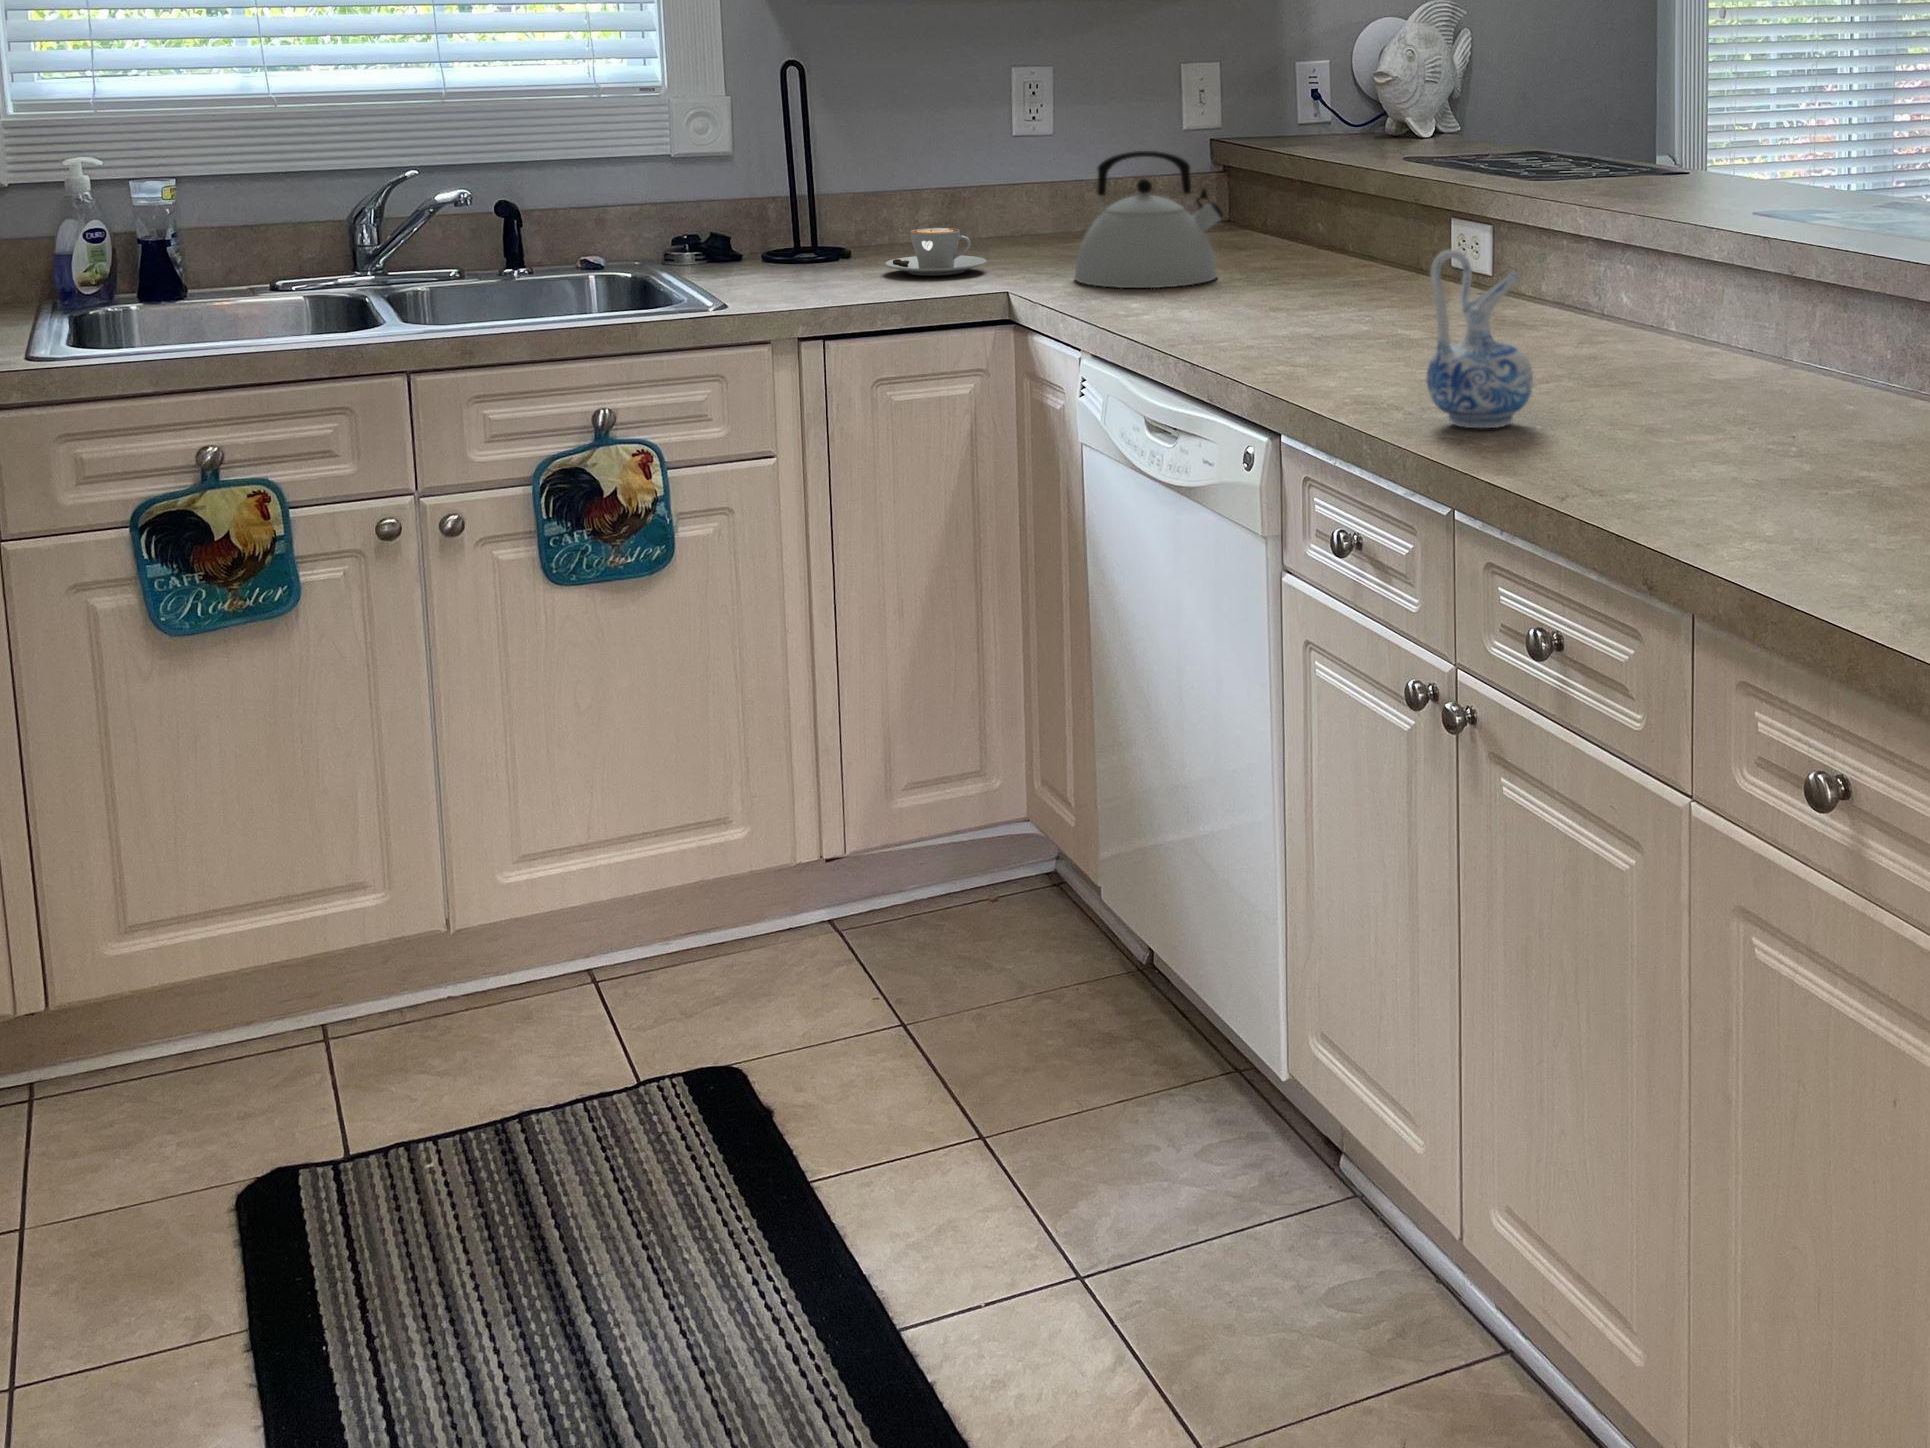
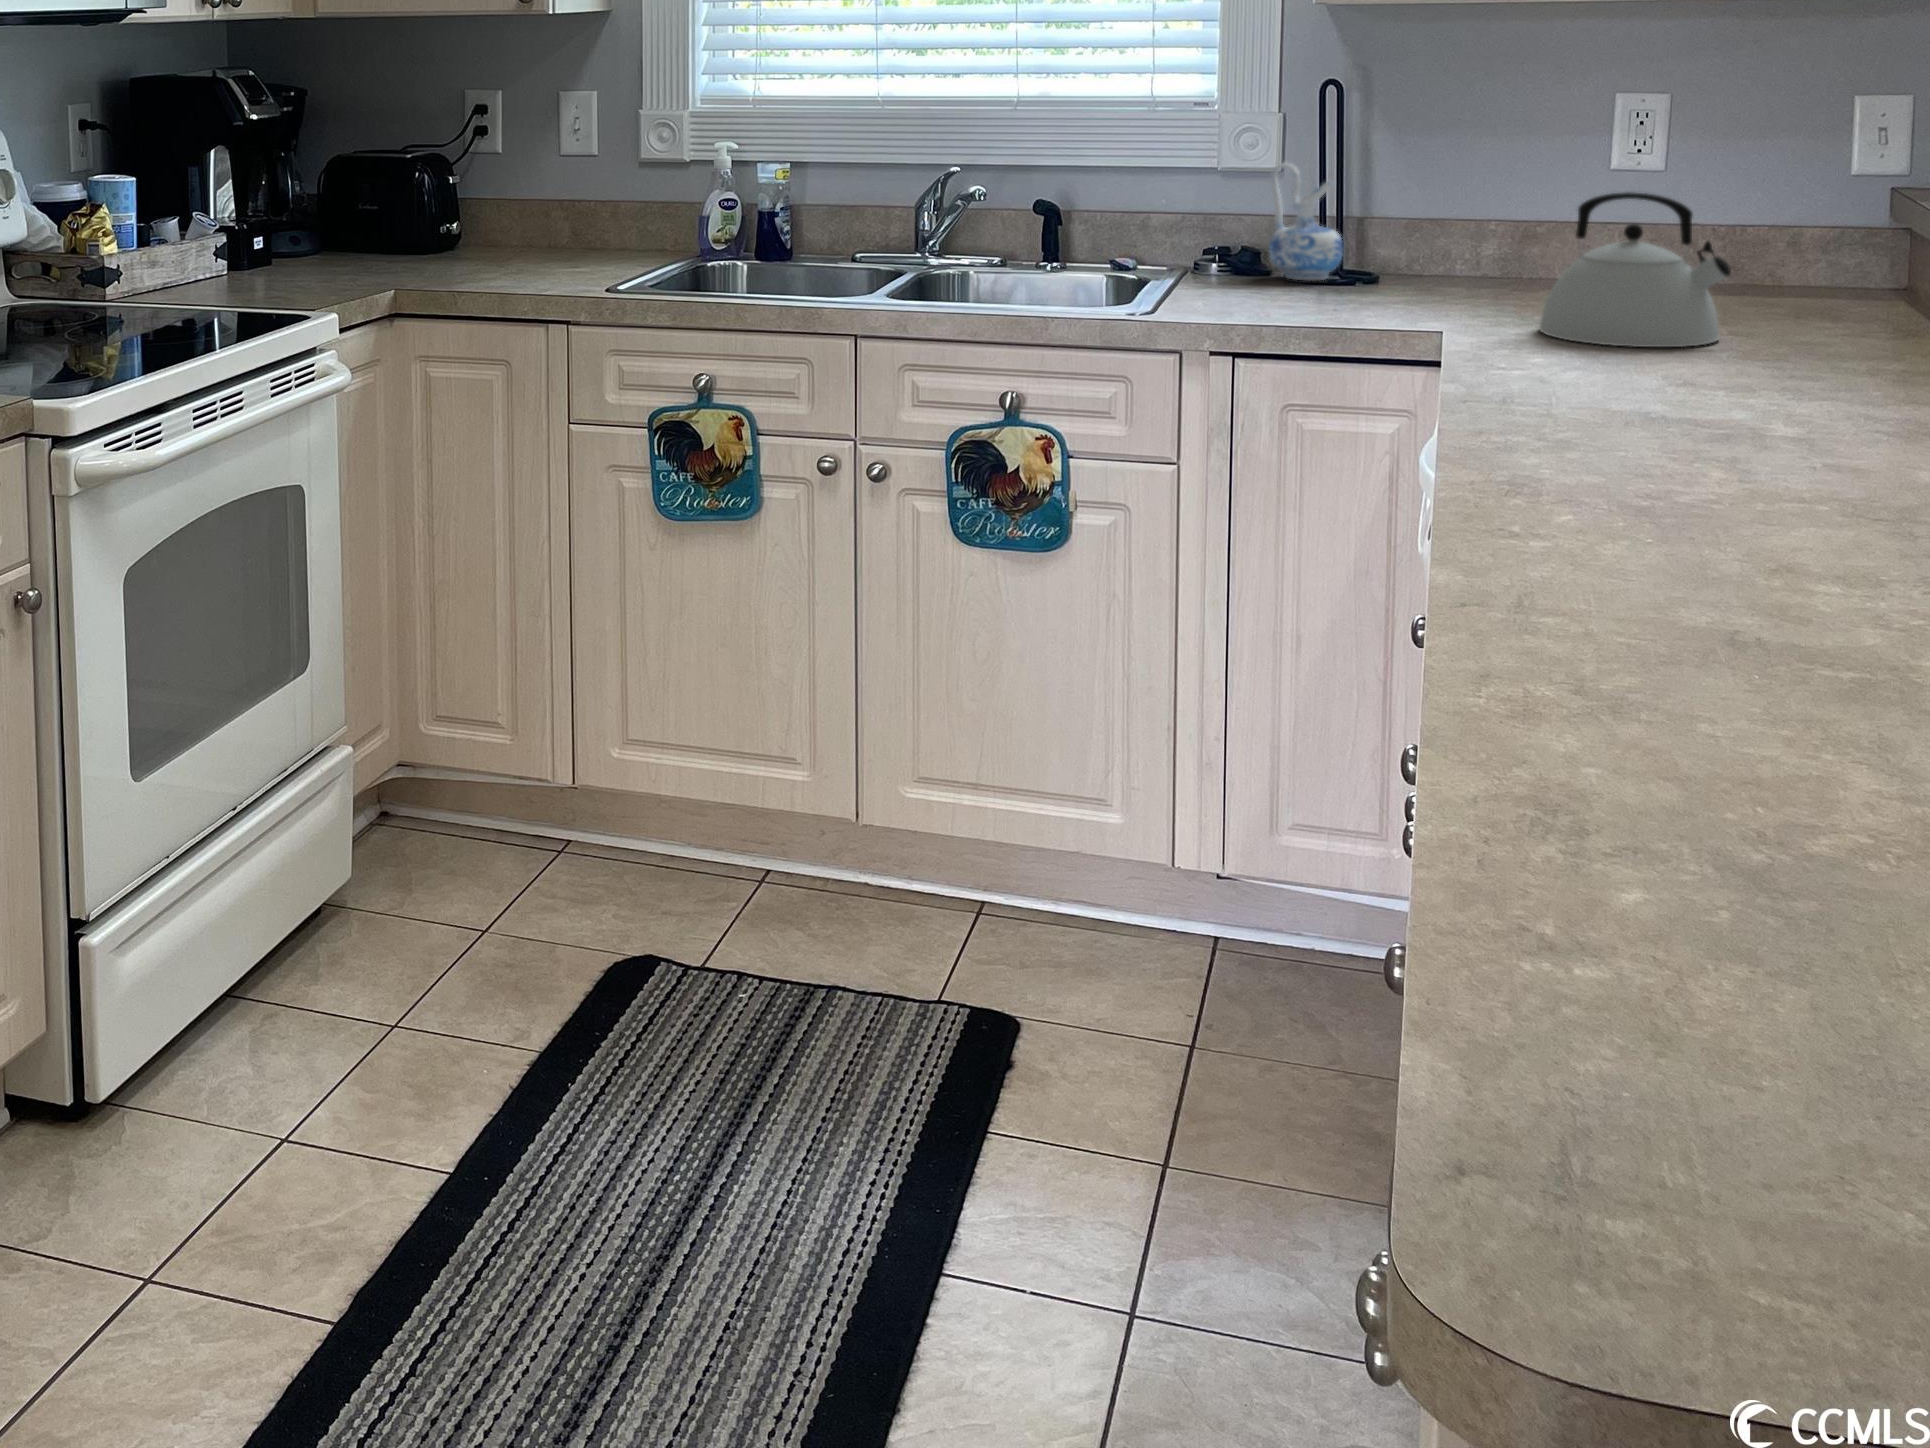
coffee cup: present [885,228,987,276] -> none [1363,258,1477,308]
ceramic pitcher: present [1427,250,1533,428] -> present [1269,163,1343,280]

